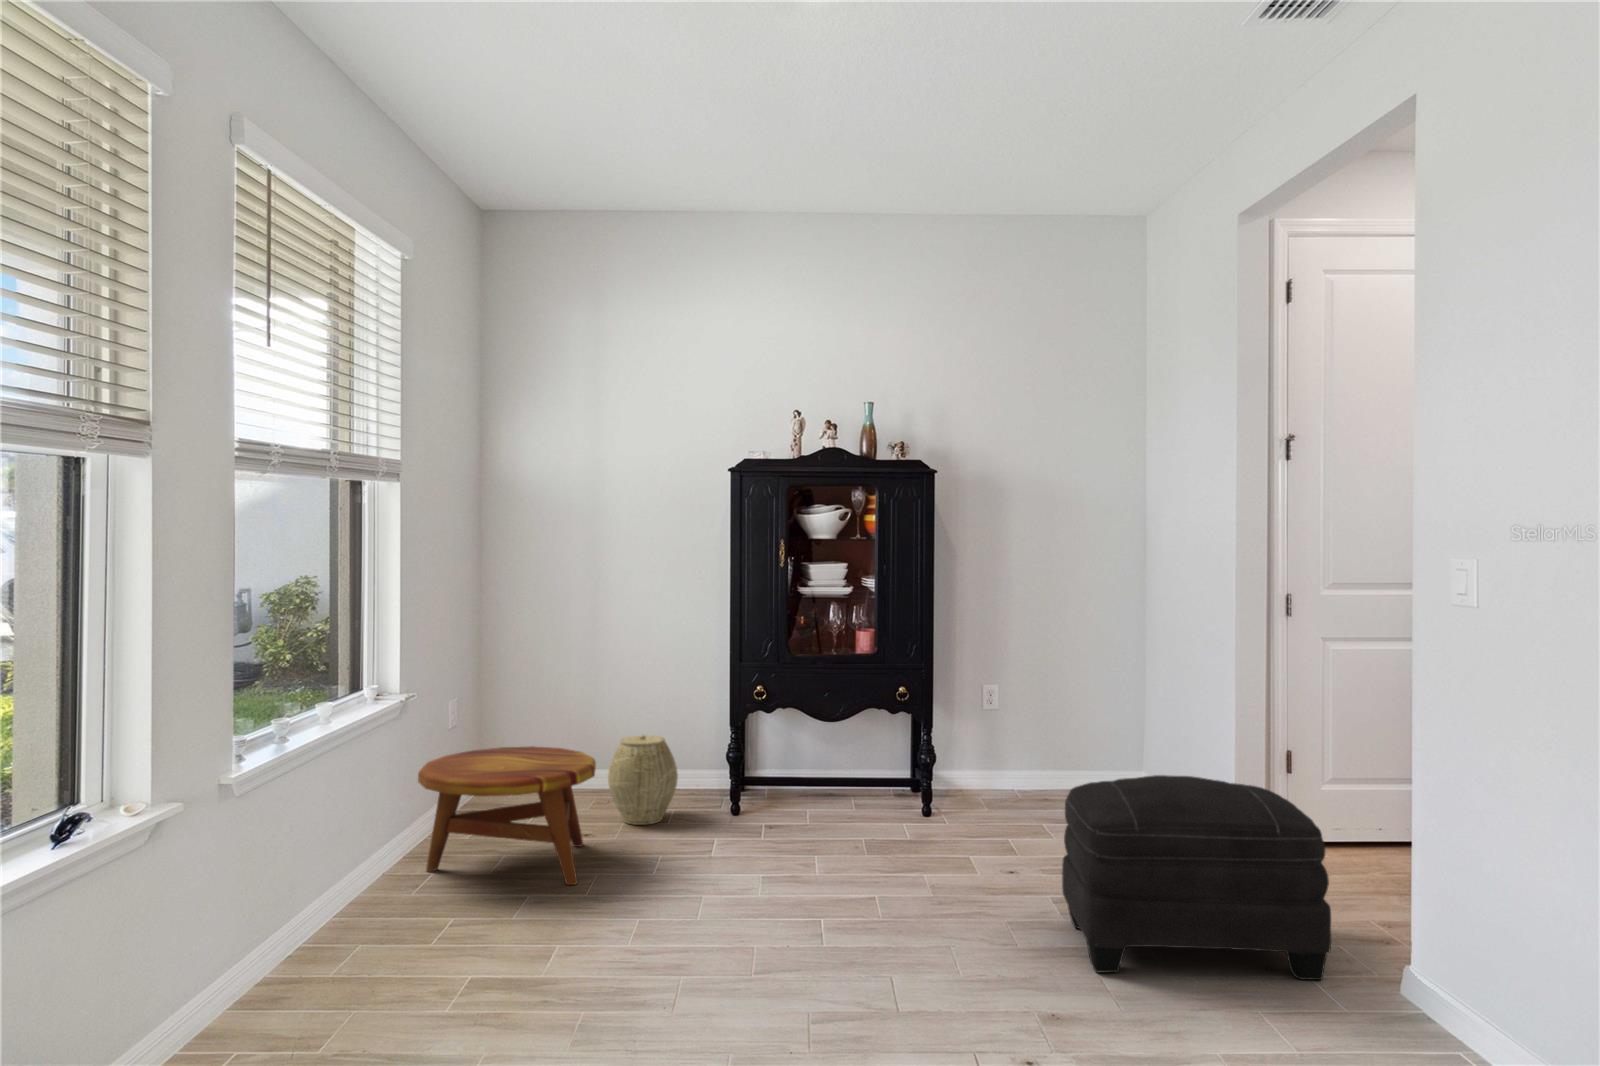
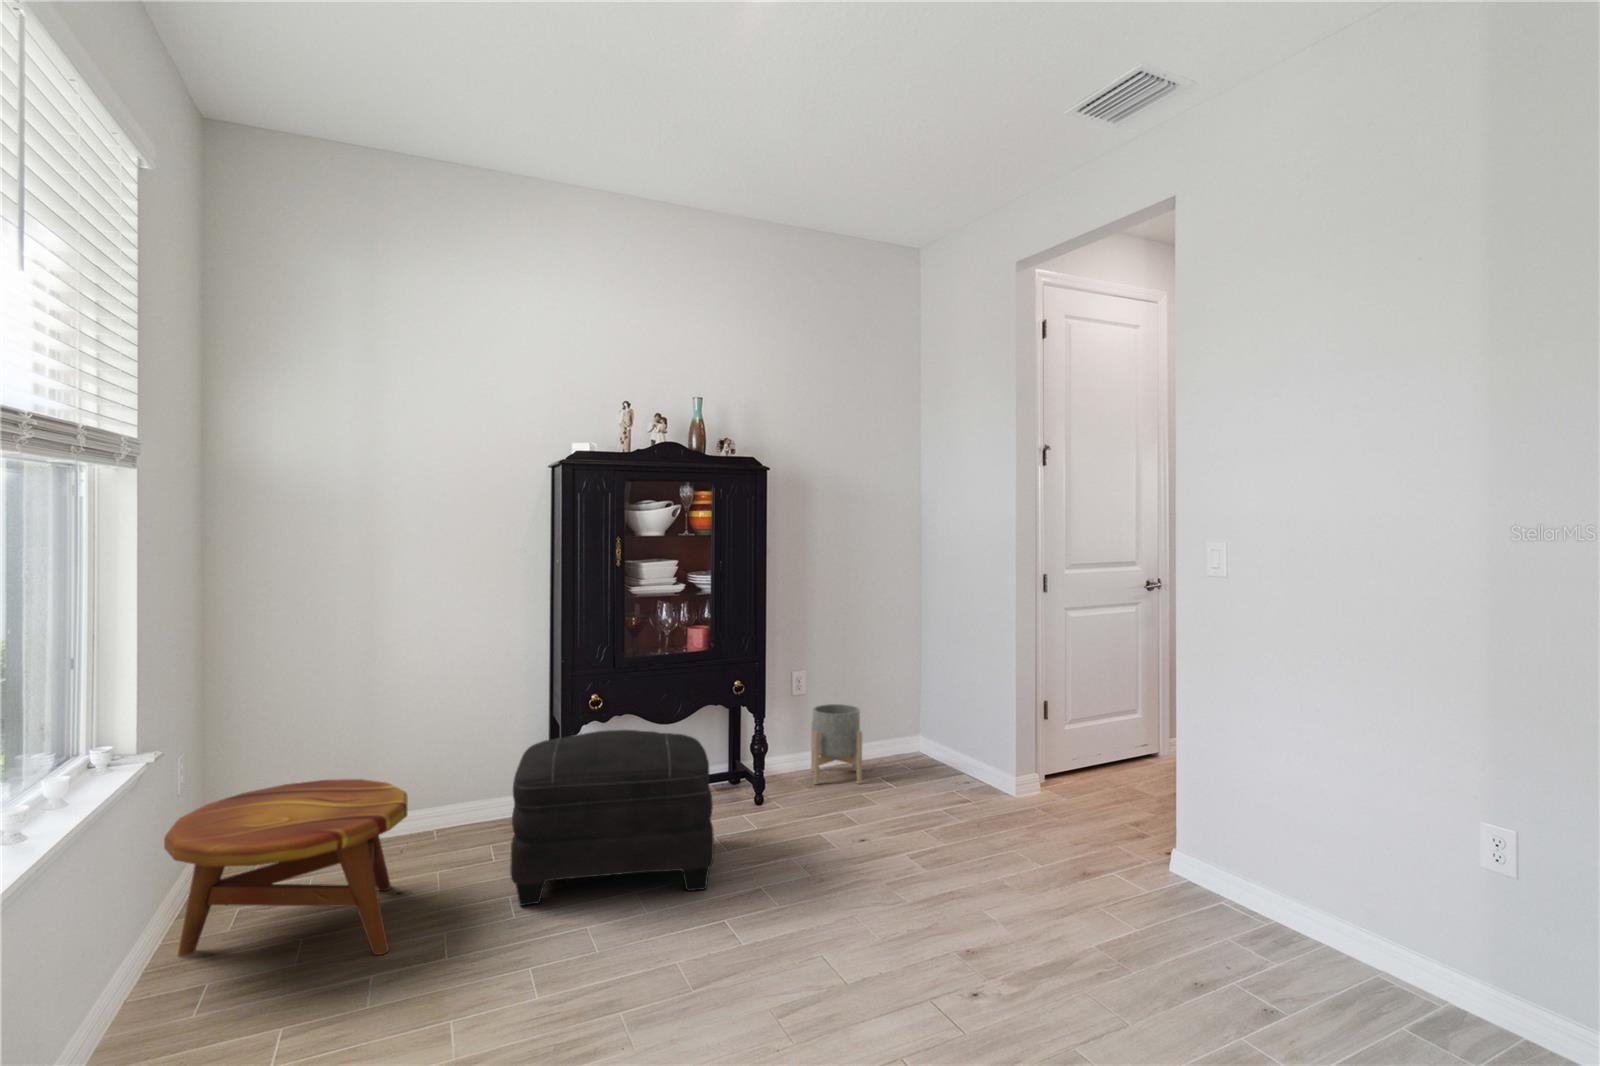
planter: none [992,721,1045,805] -> present [811,704,862,784]
woven basket: present [608,735,678,825] -> none [418,749,499,851]
ottoman: present [1062,775,1331,980] -> present [510,730,714,906]

